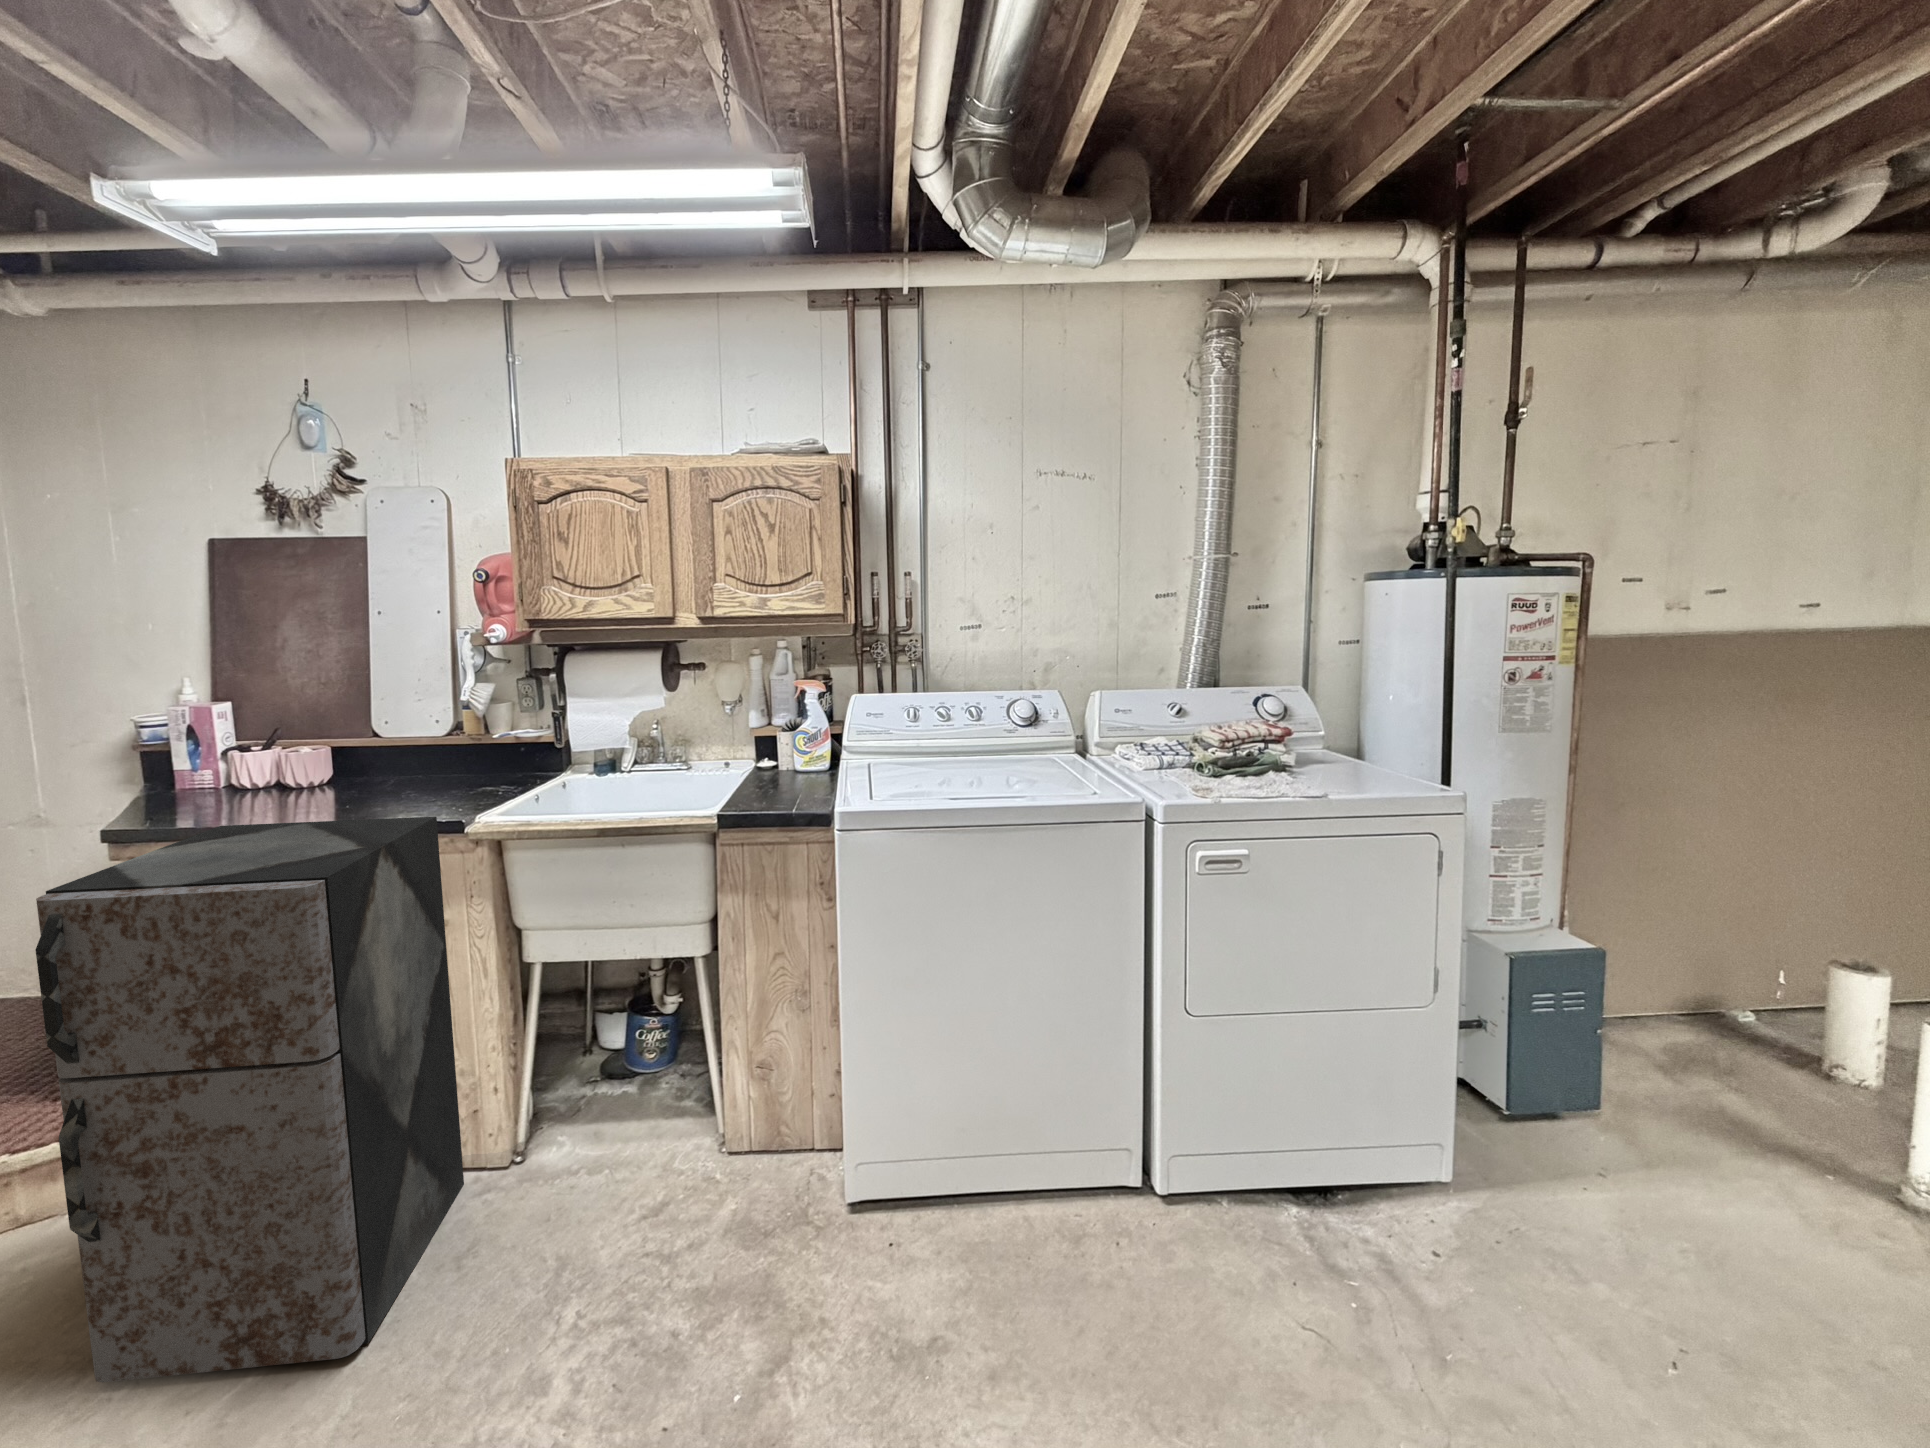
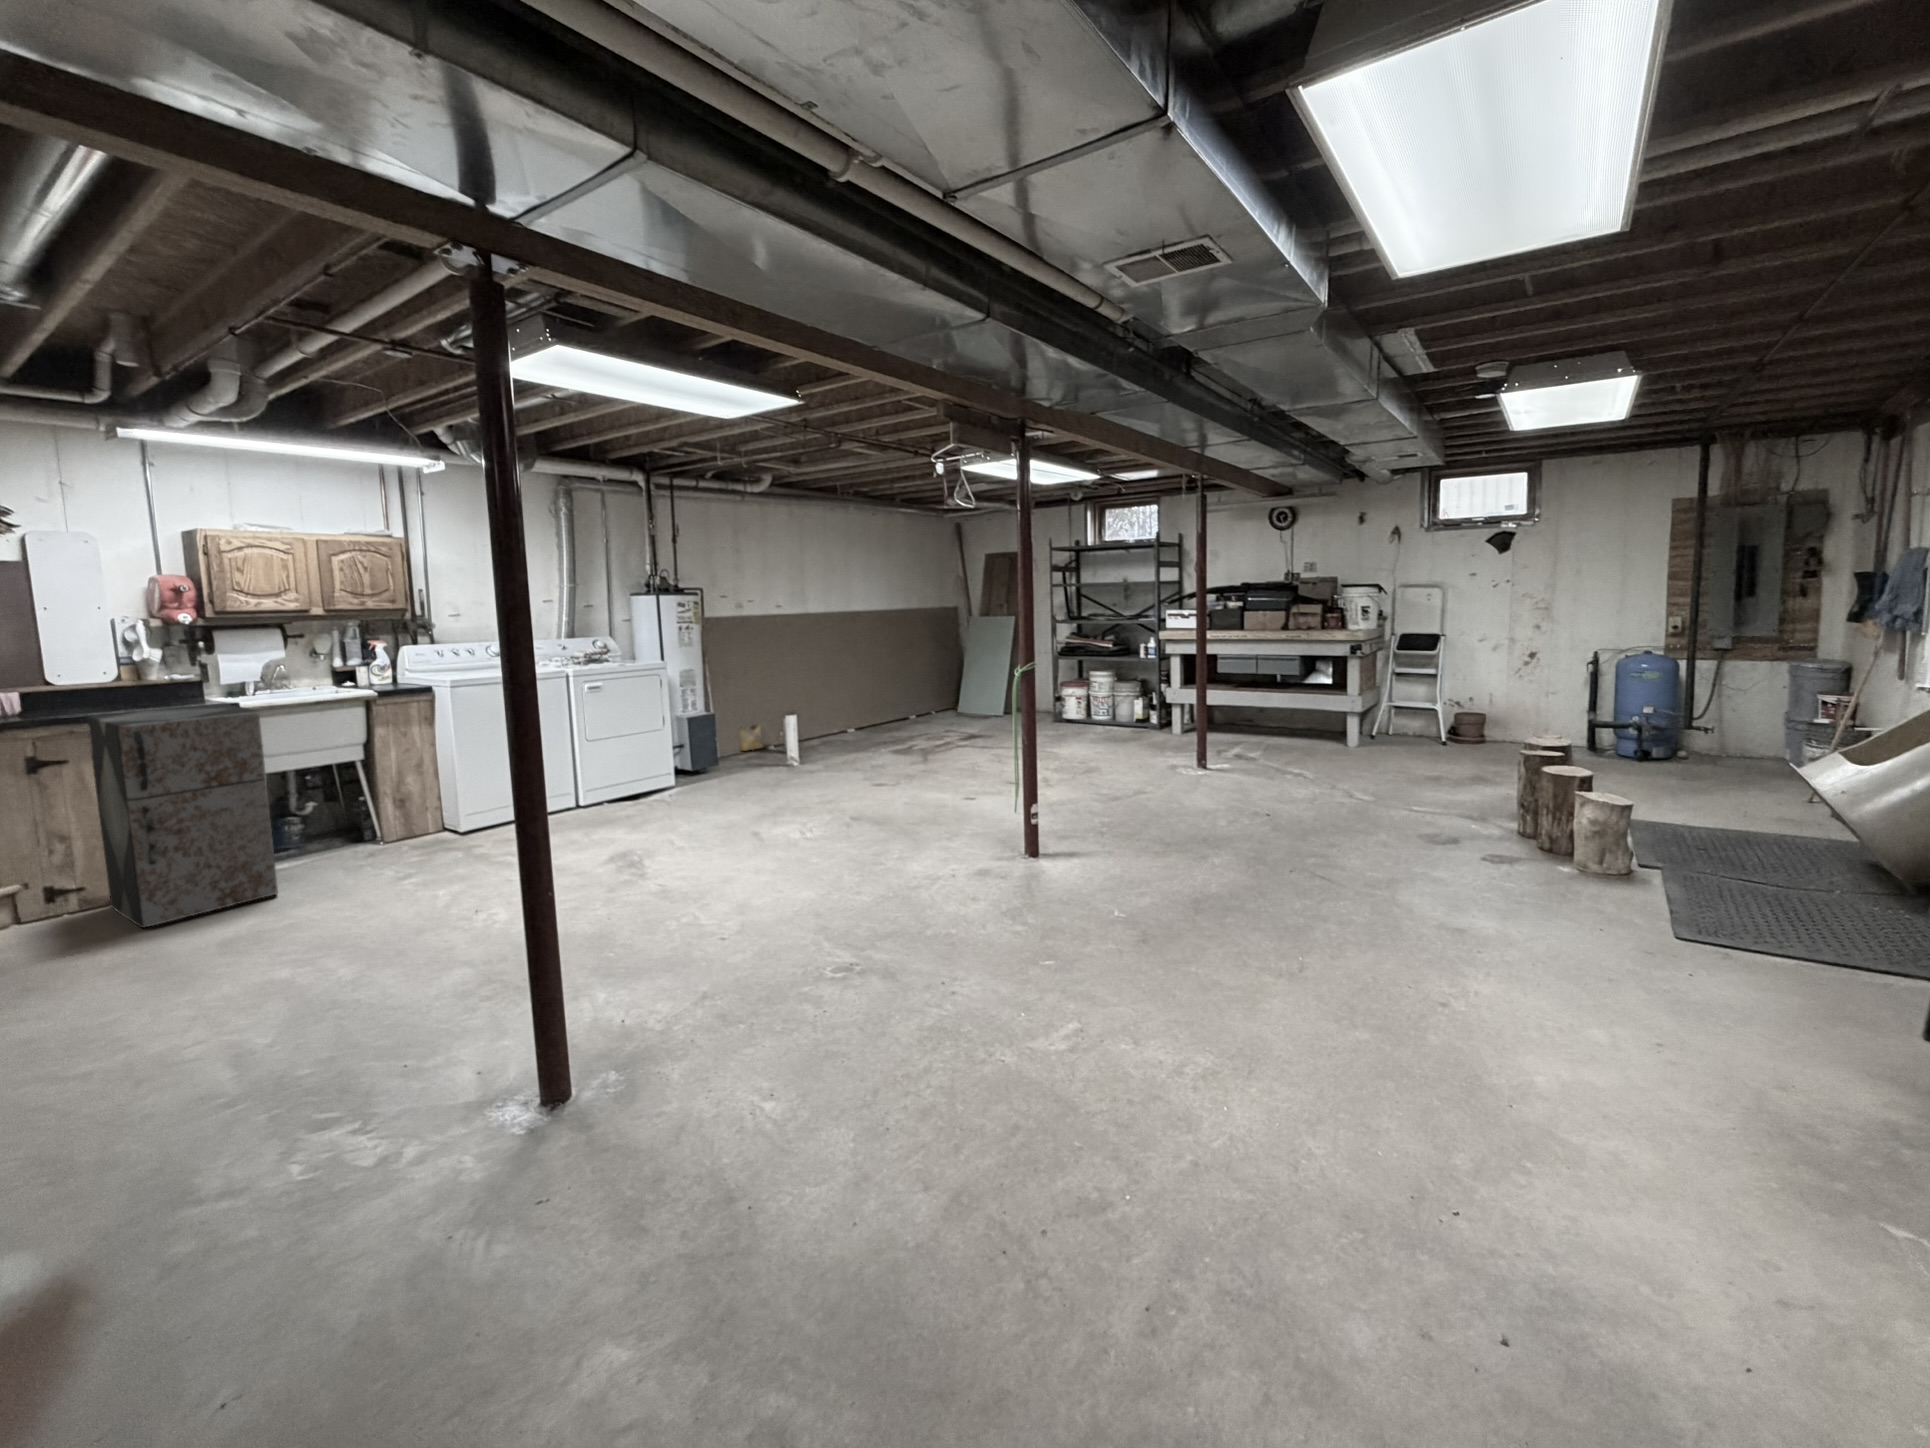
woven basket: none [1654,917,1745,1034] -> present [738,725,763,751]

